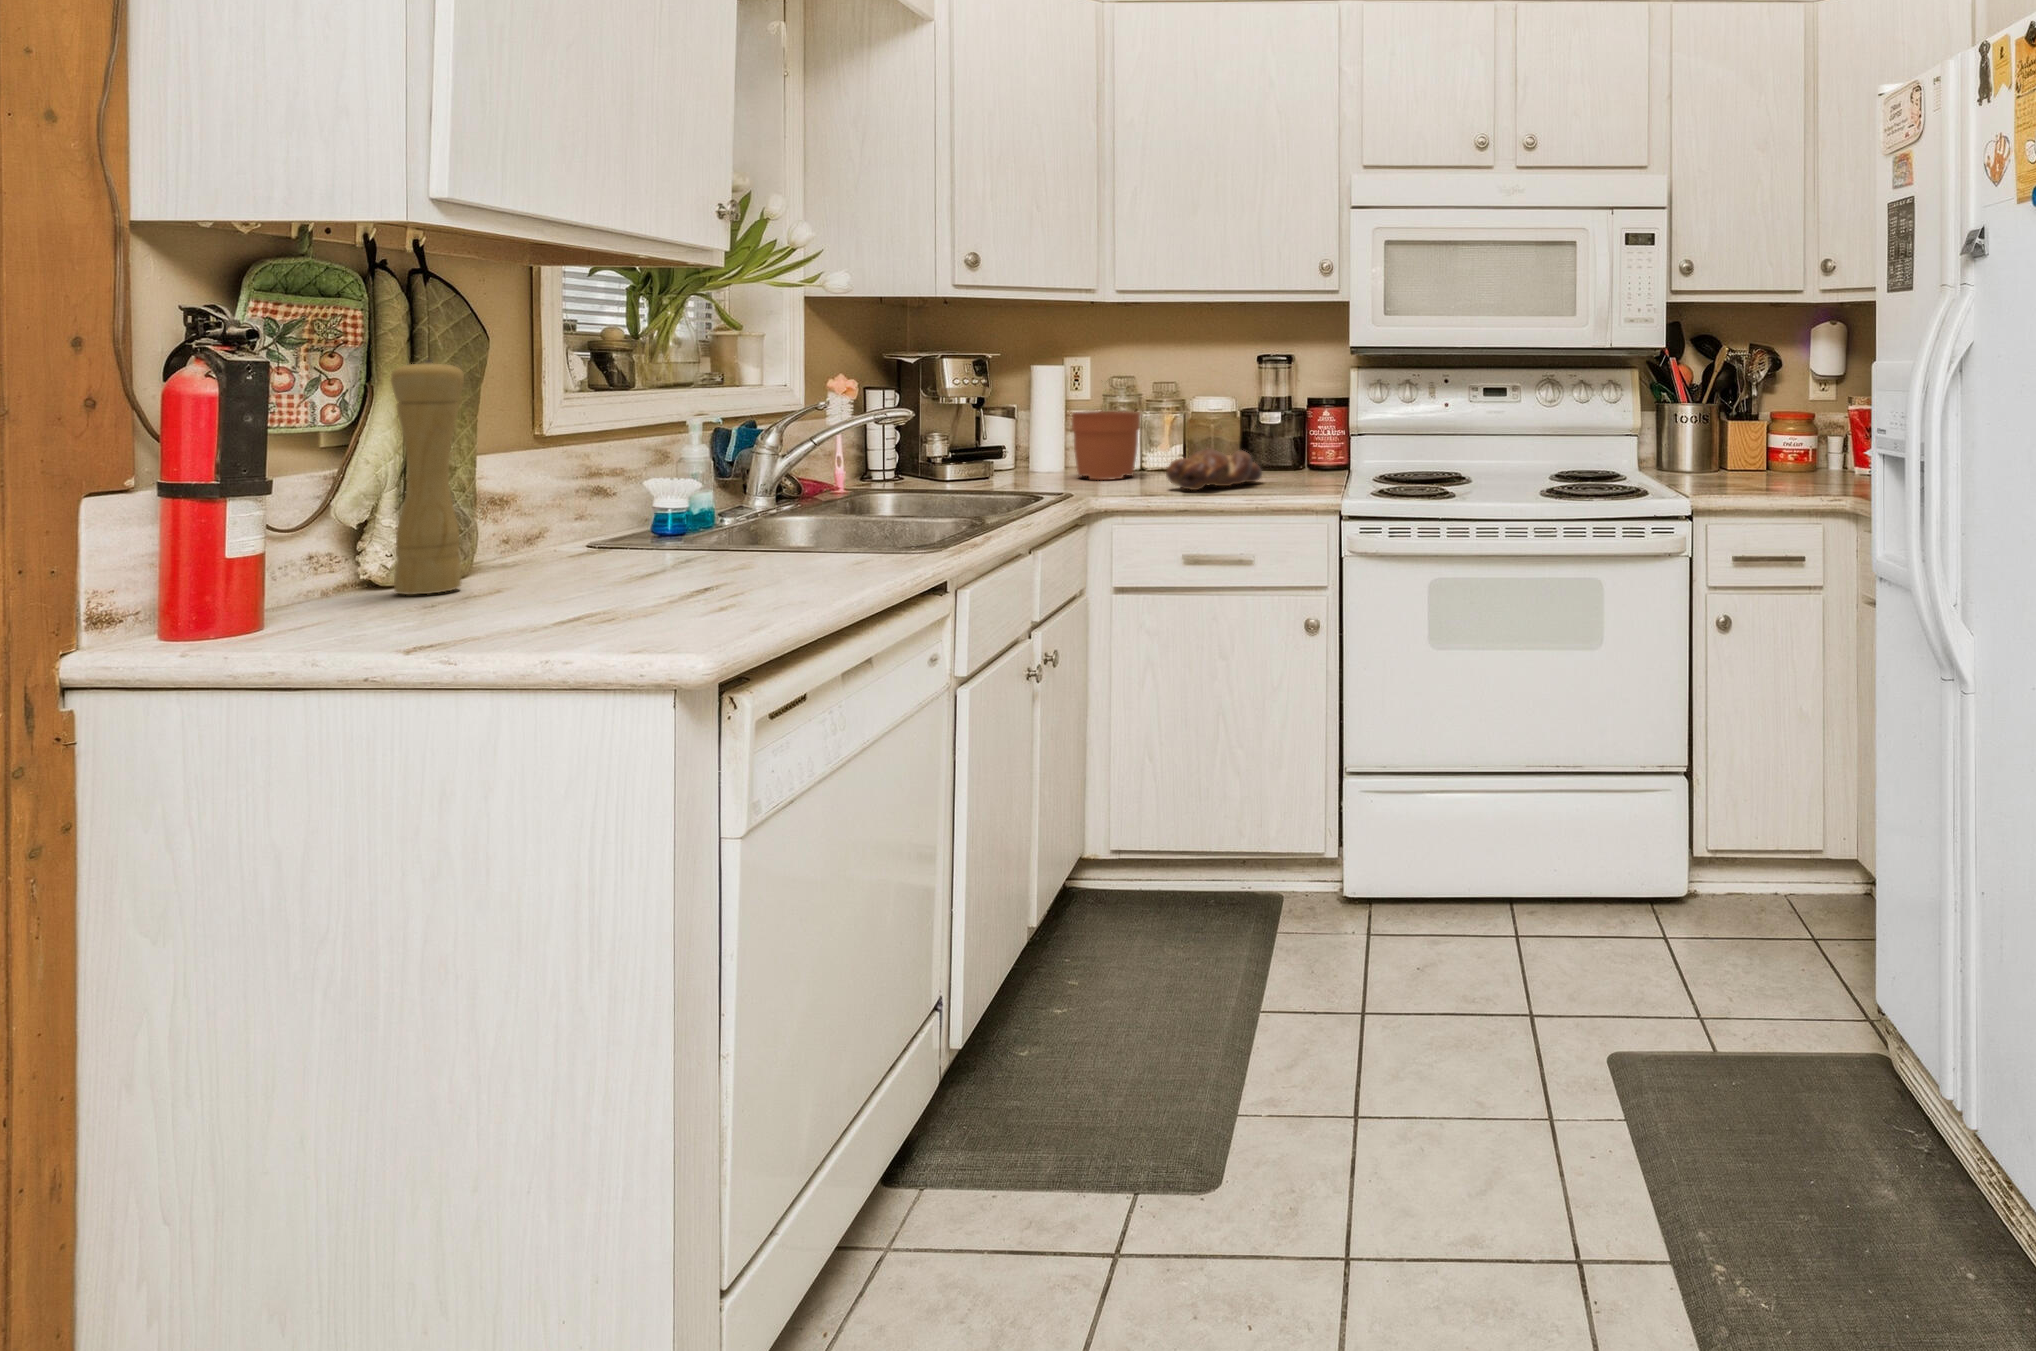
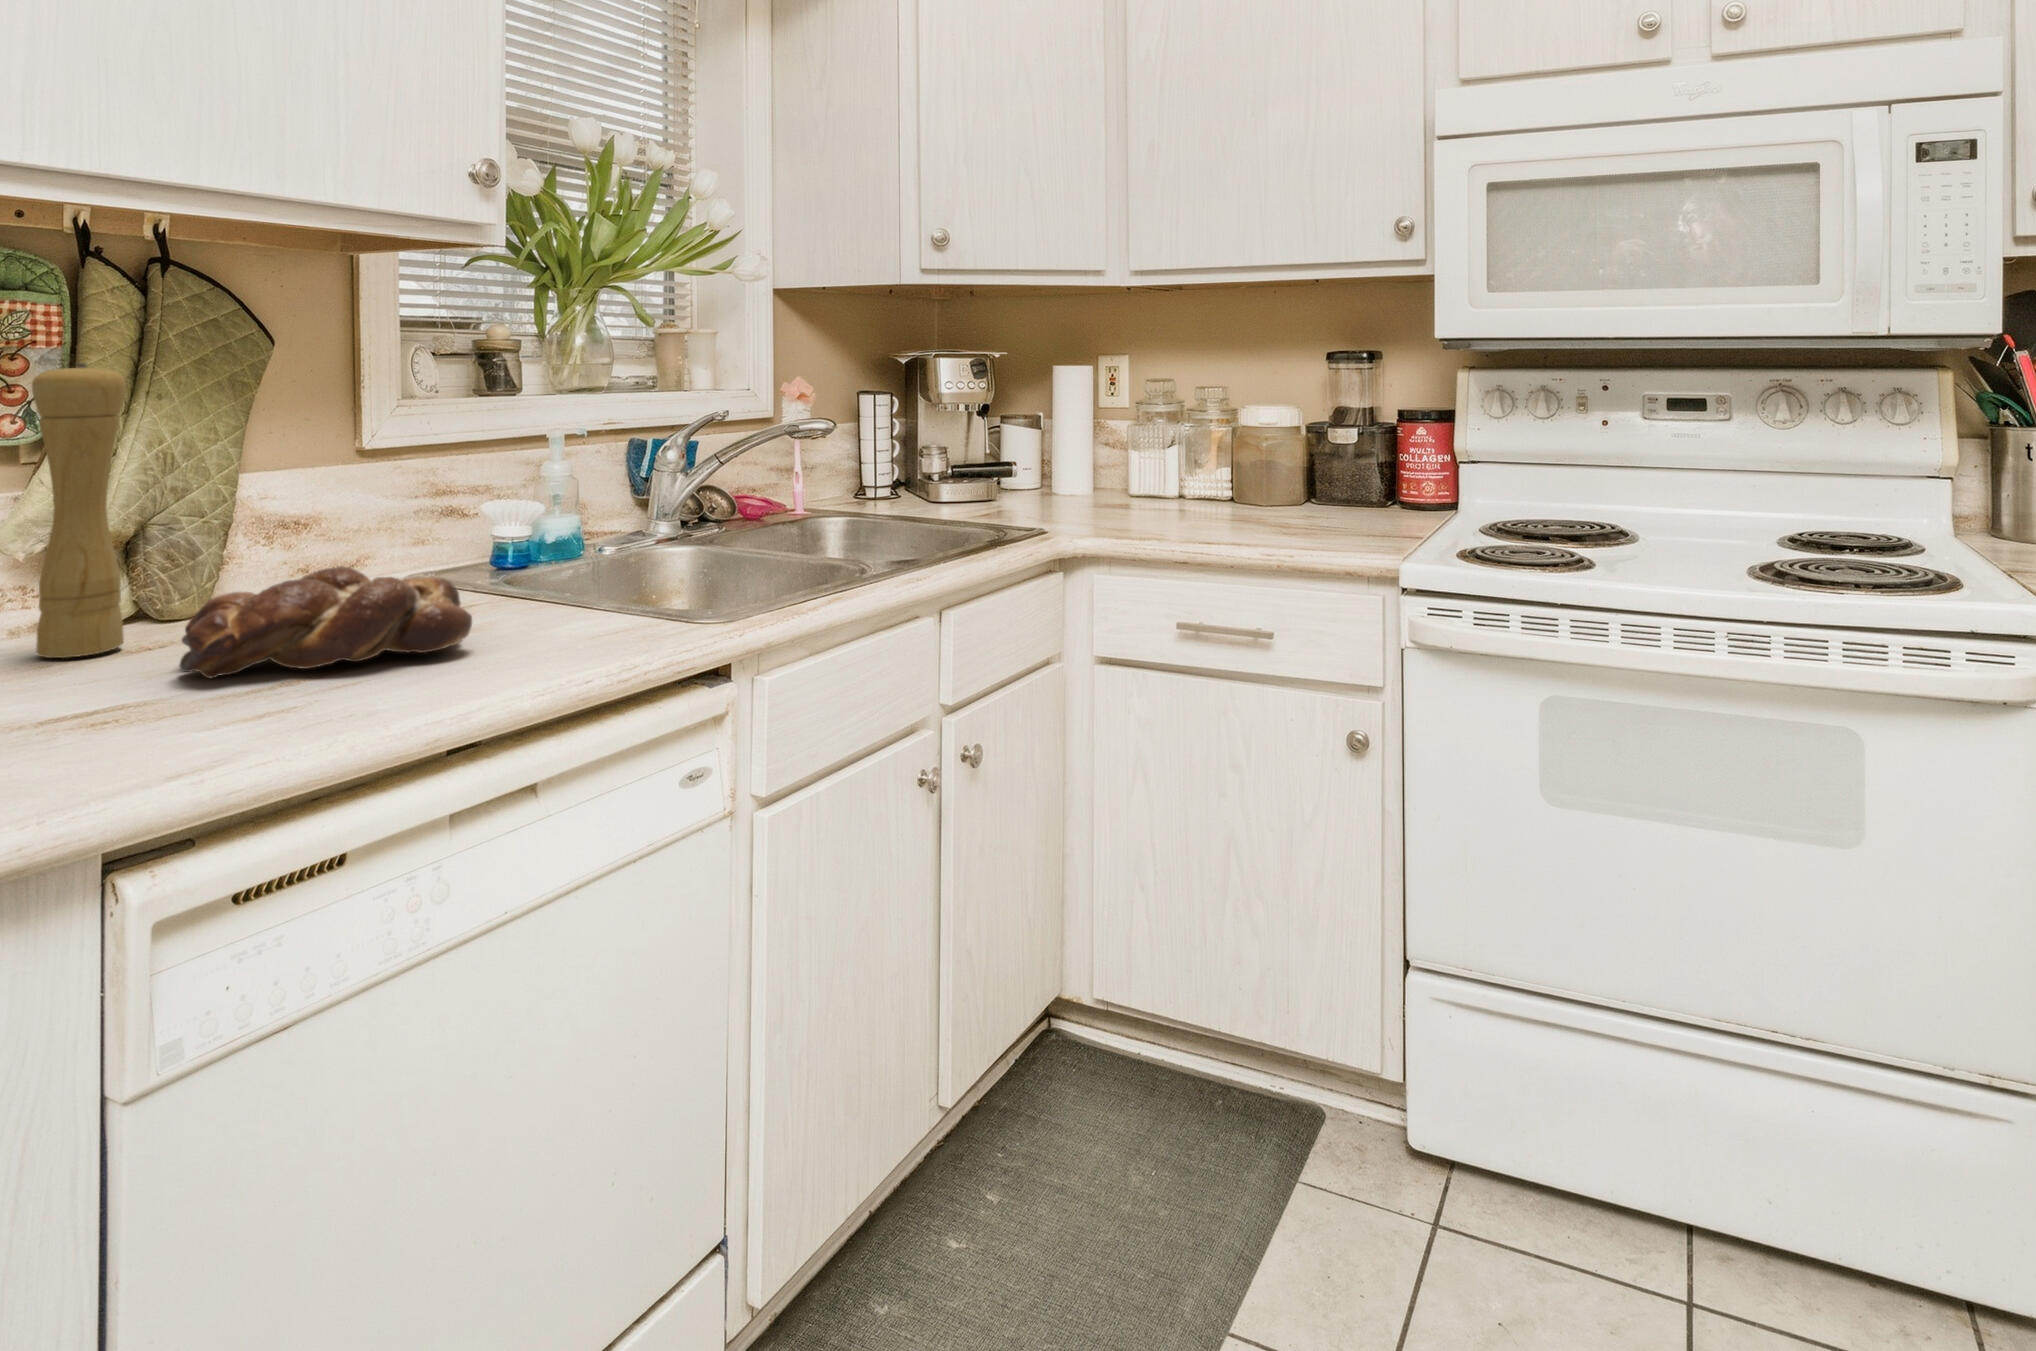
plant pot: present [1071,410,1140,480] -> none [1080,383,1167,510]
bread loaf: present [1166,449,1262,490] -> present [179,566,472,678]

